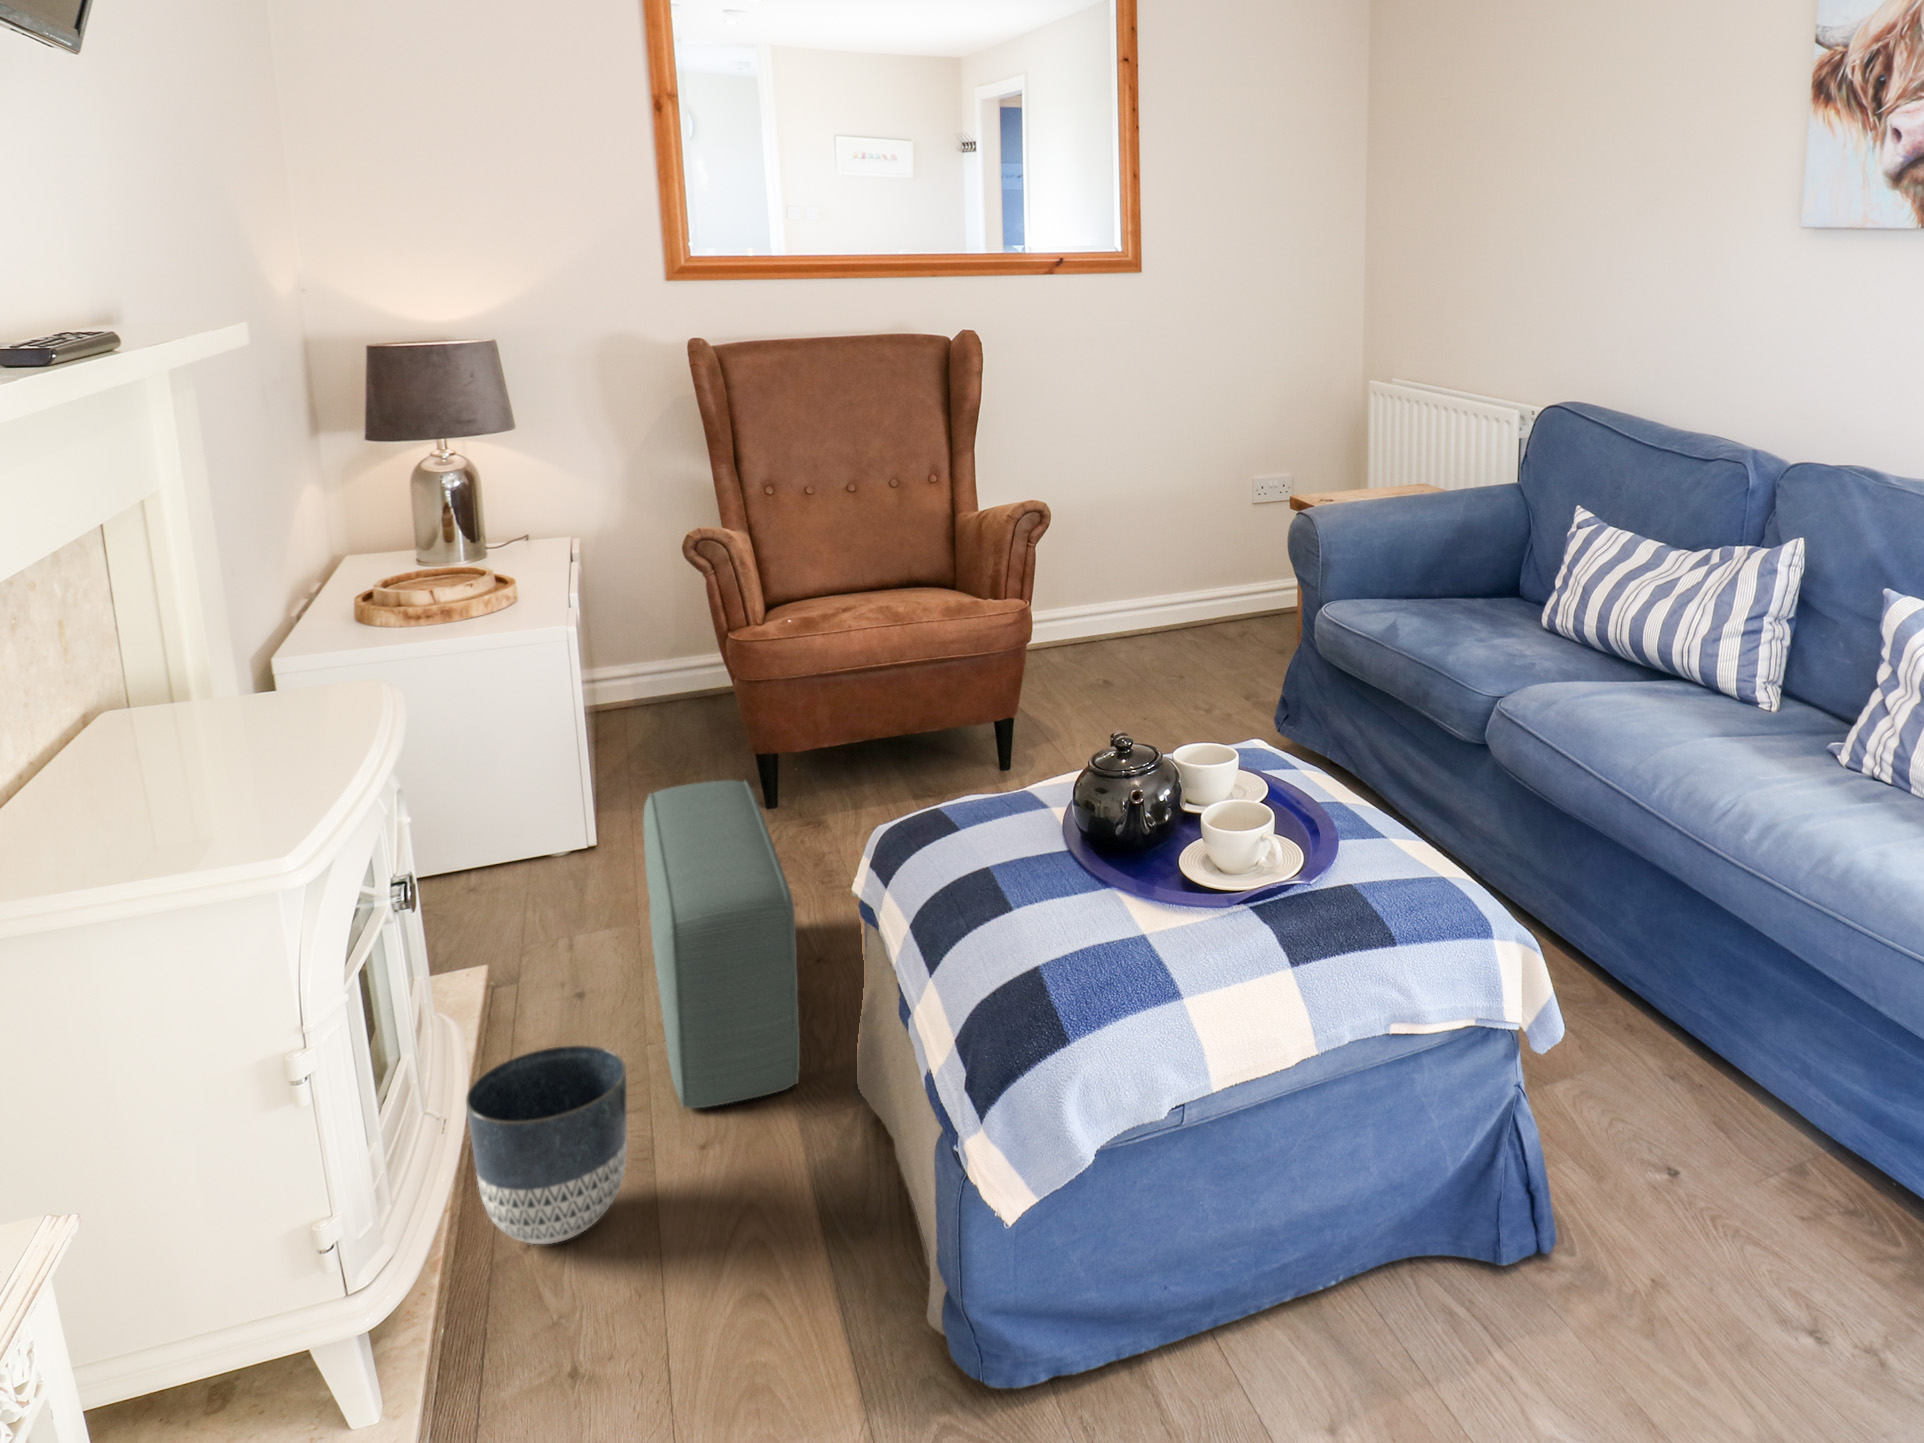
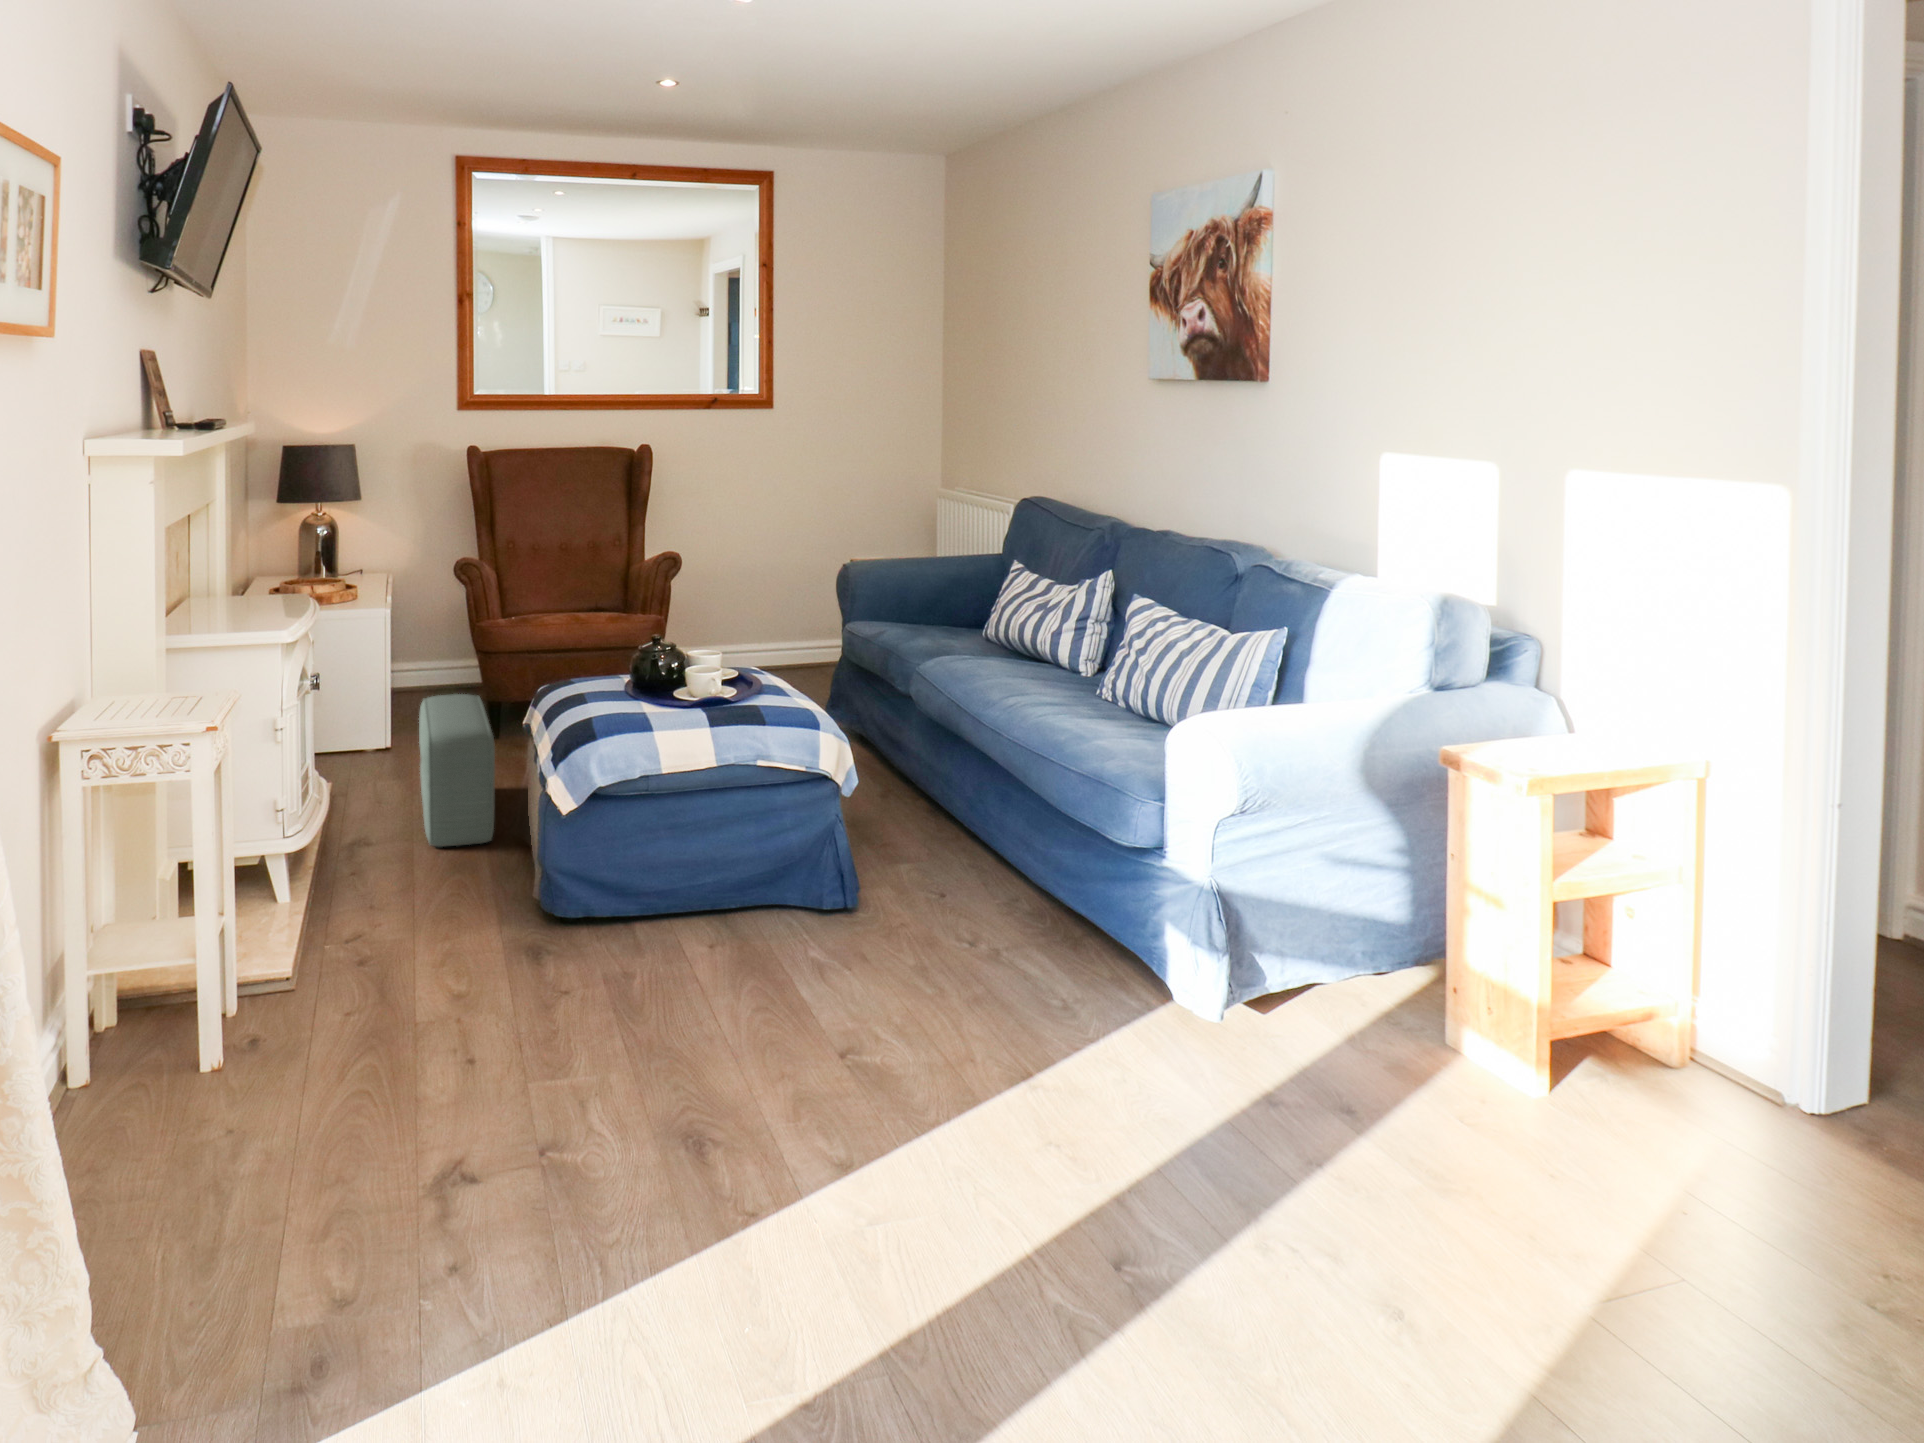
planter: present [466,1045,627,1244] -> none [324,791,401,882]

